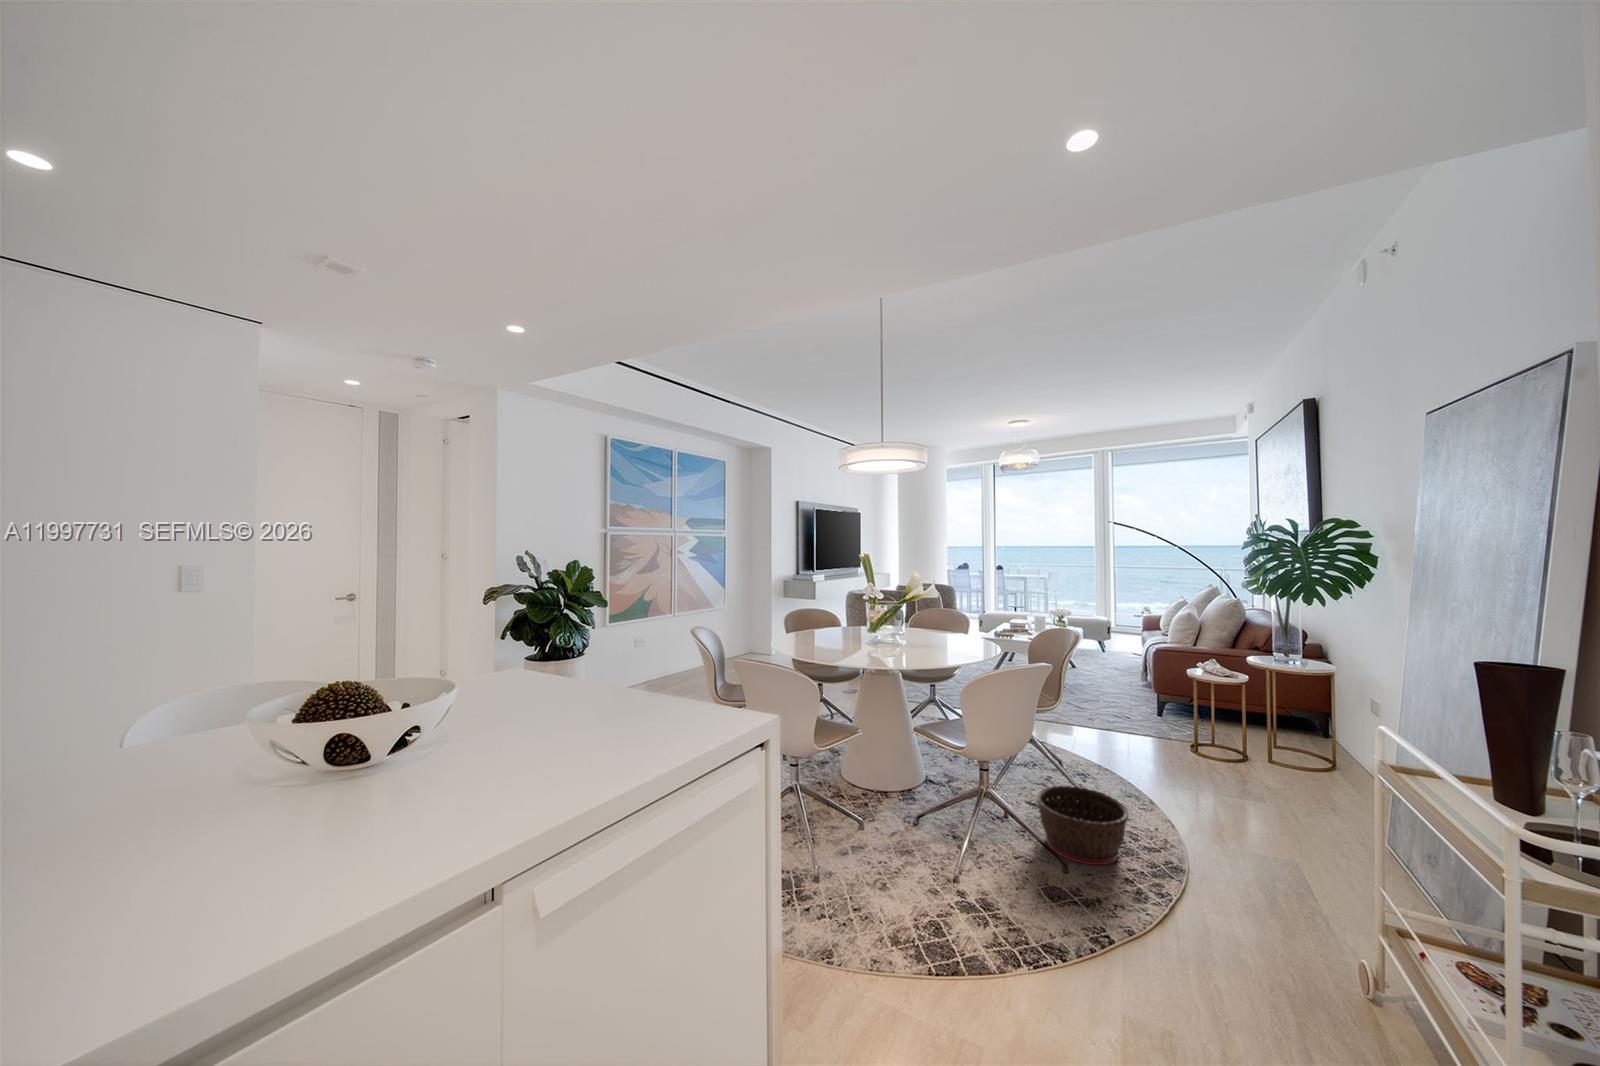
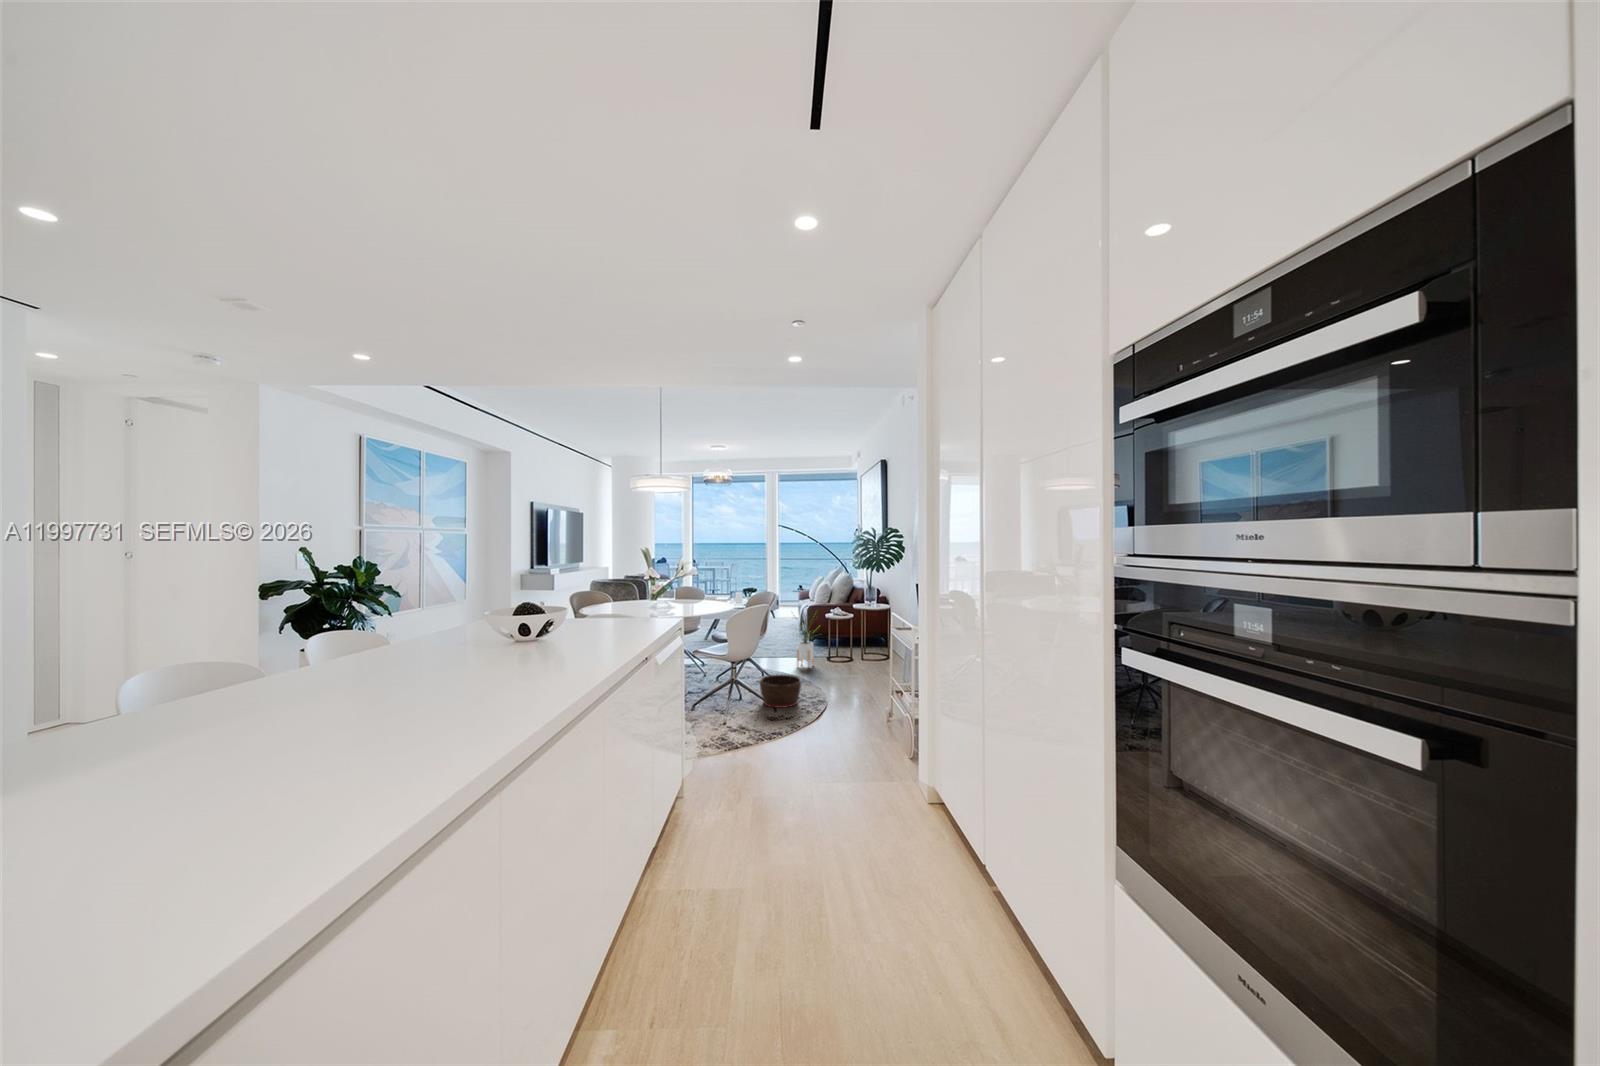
house plant: none [1114,651,1181,764] -> present [797,614,814,667]

